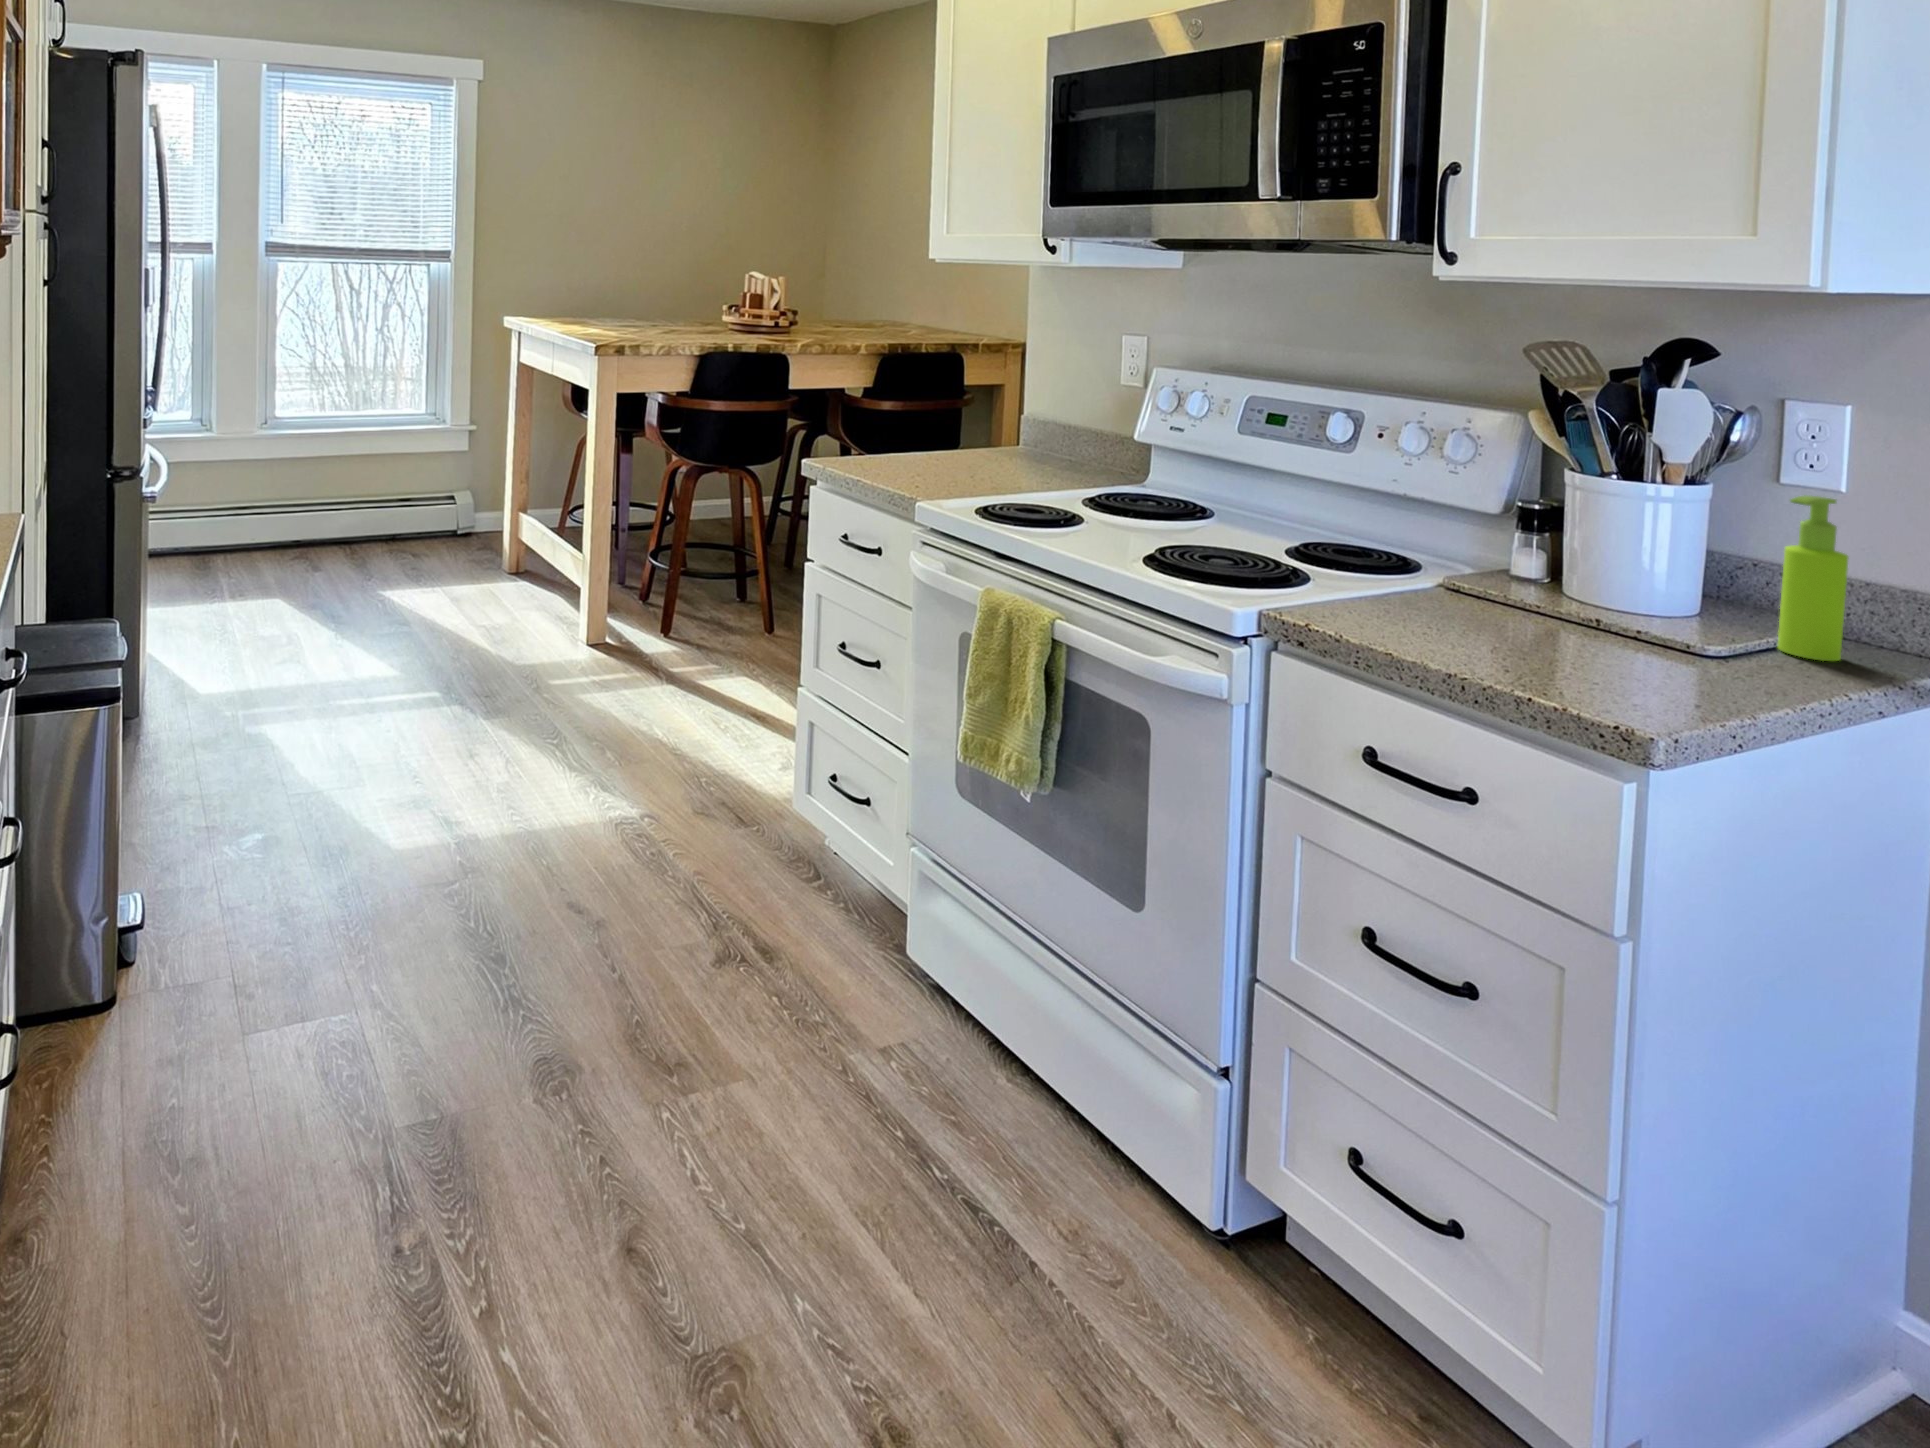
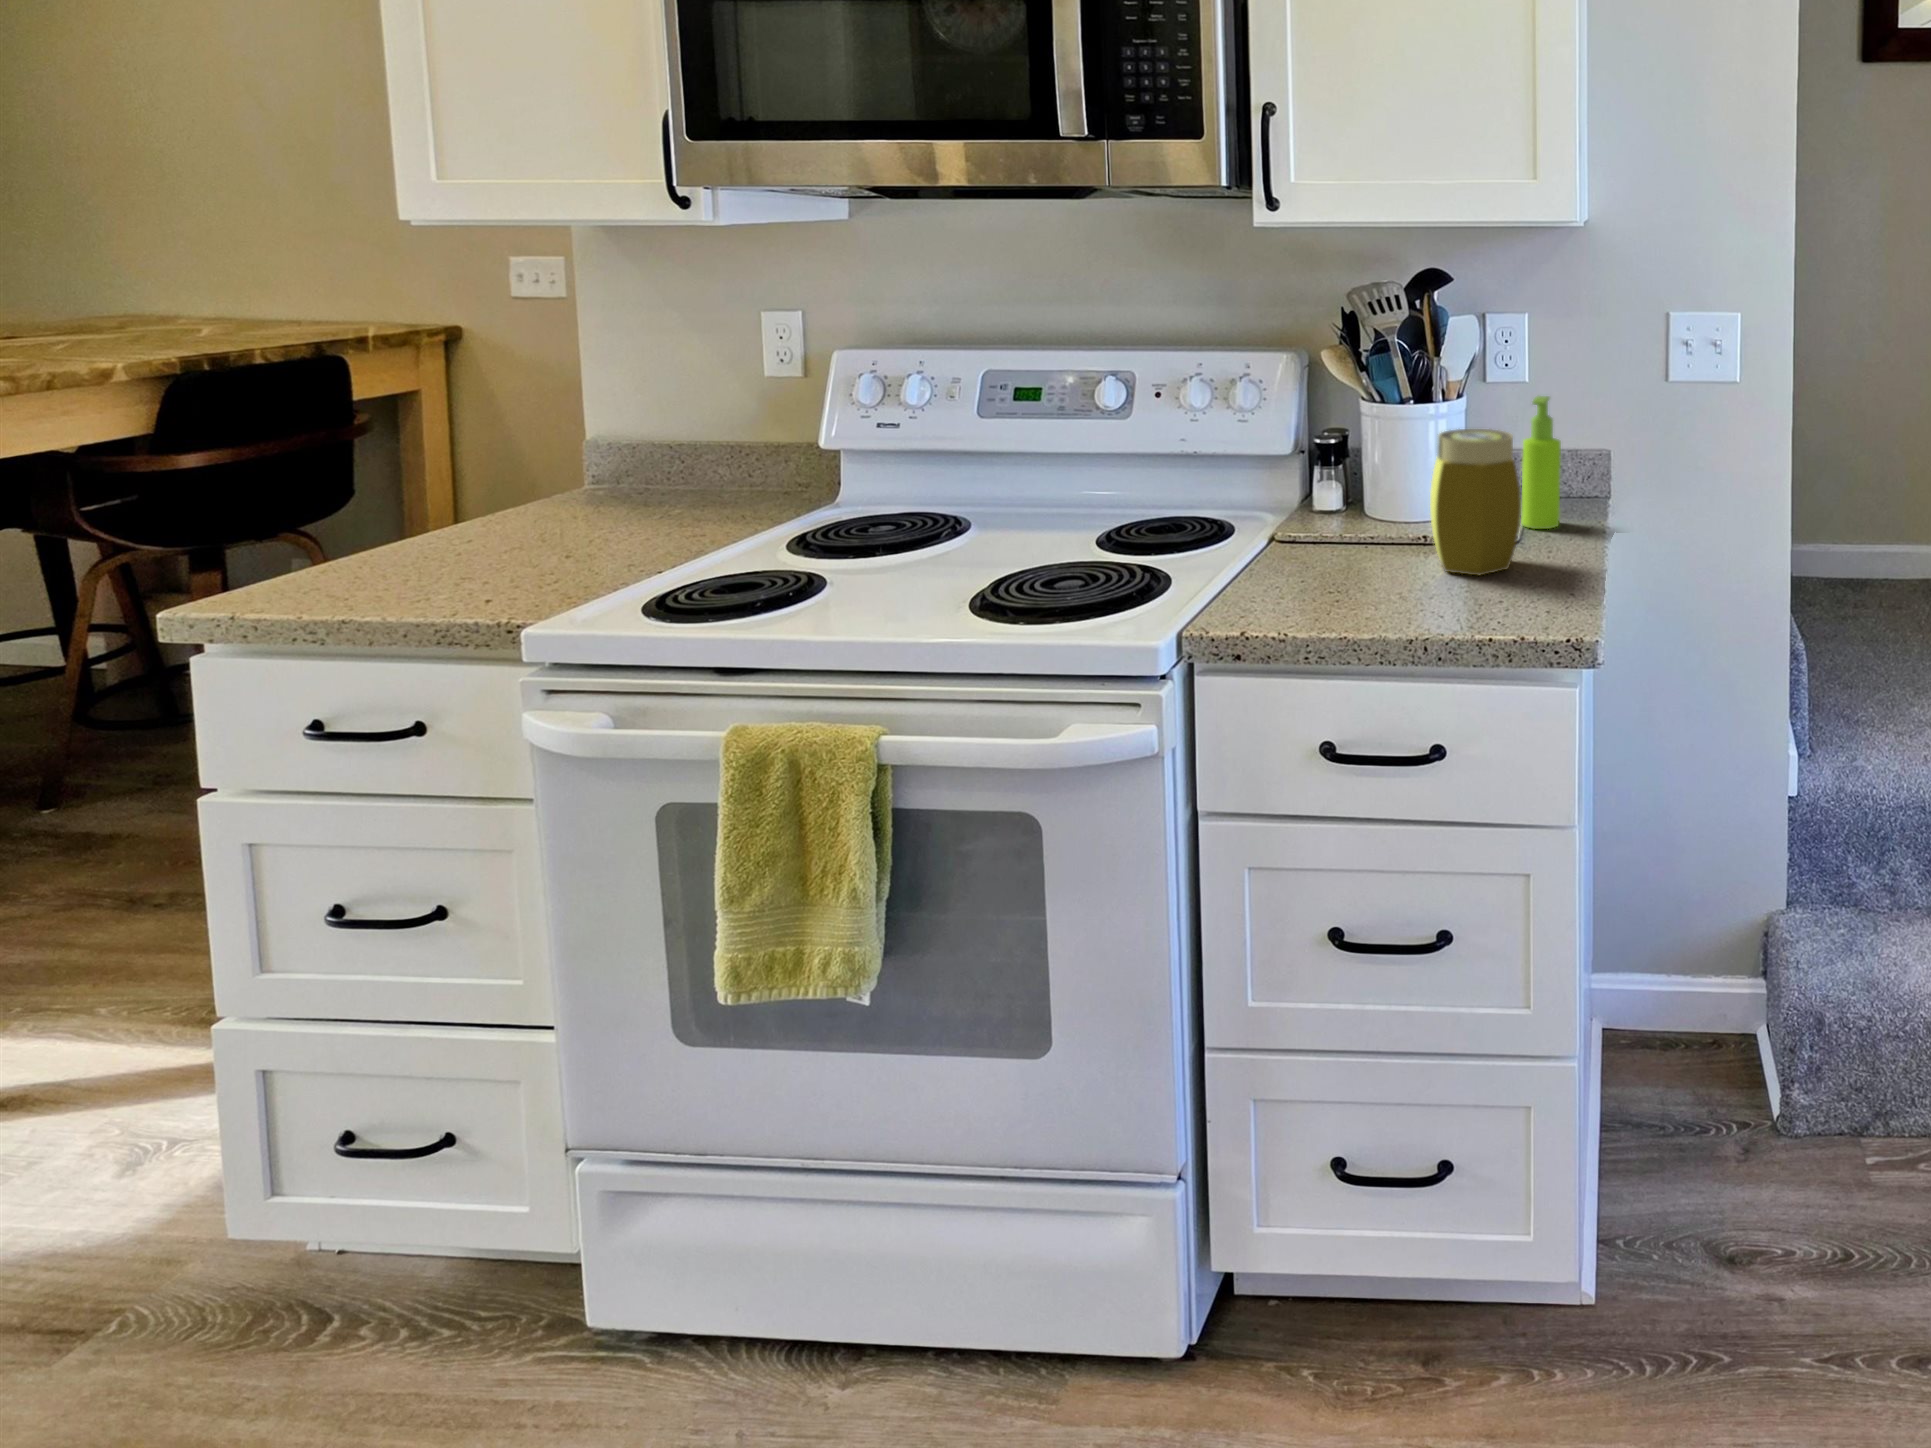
jar: none [1569,503,1699,668] -> present [1430,429,1521,575]

